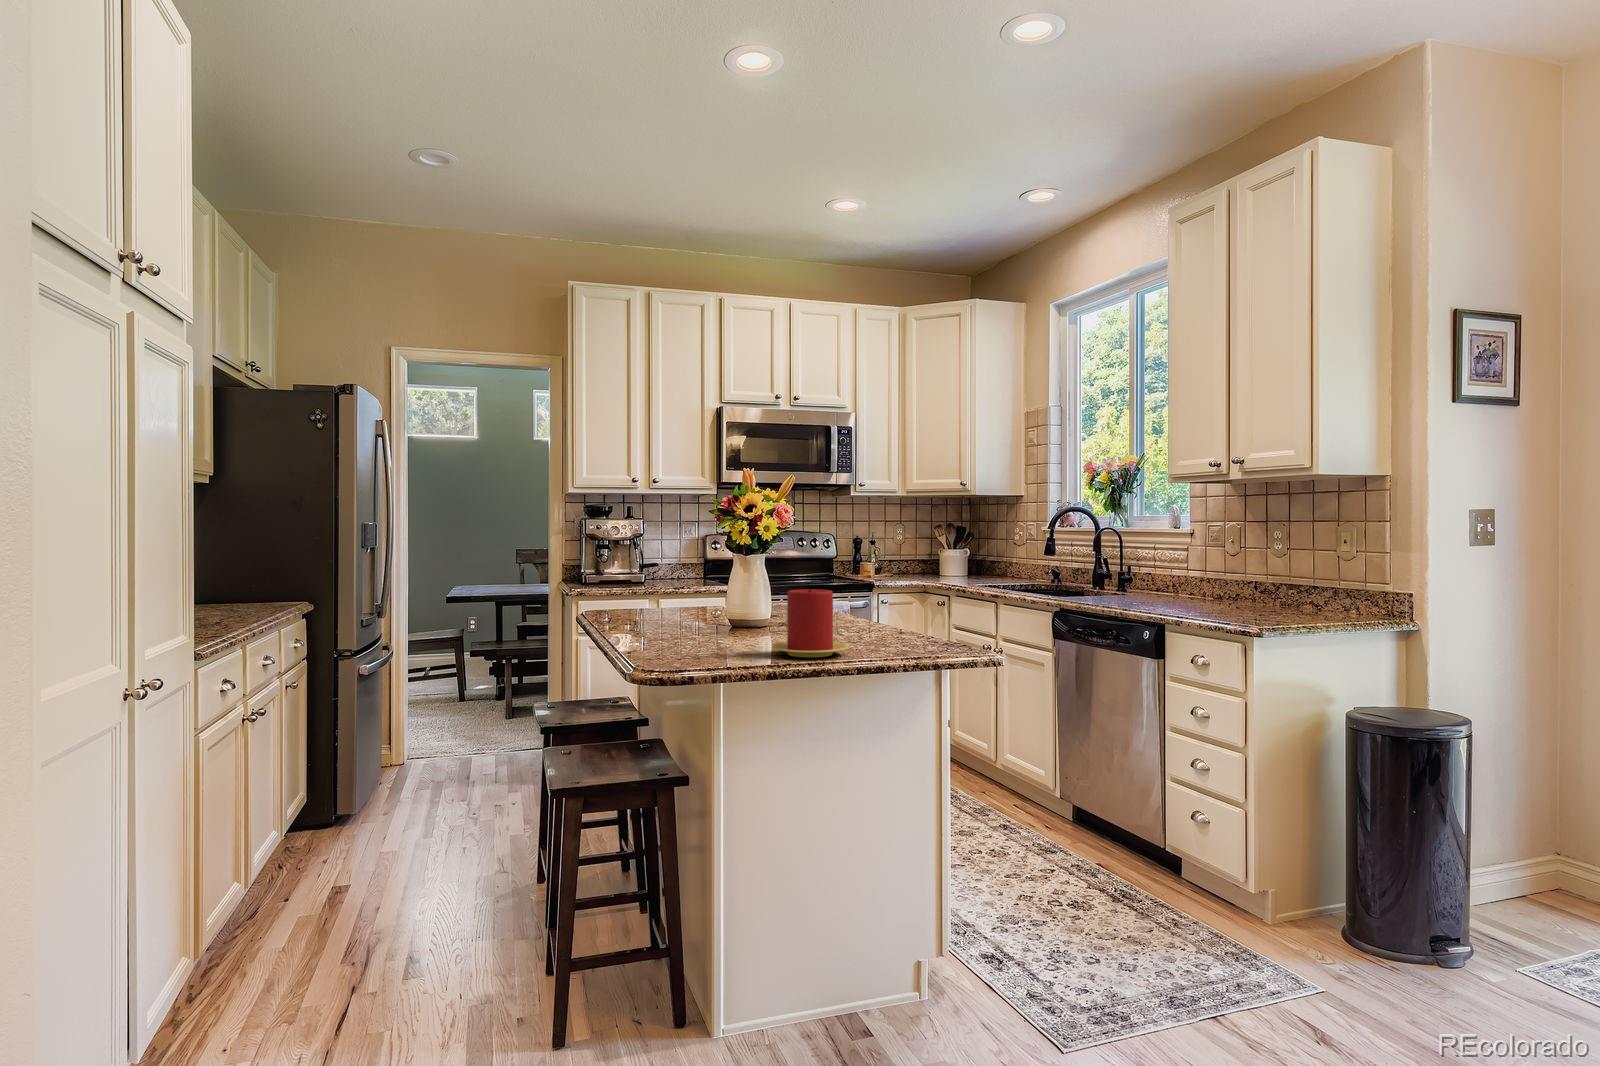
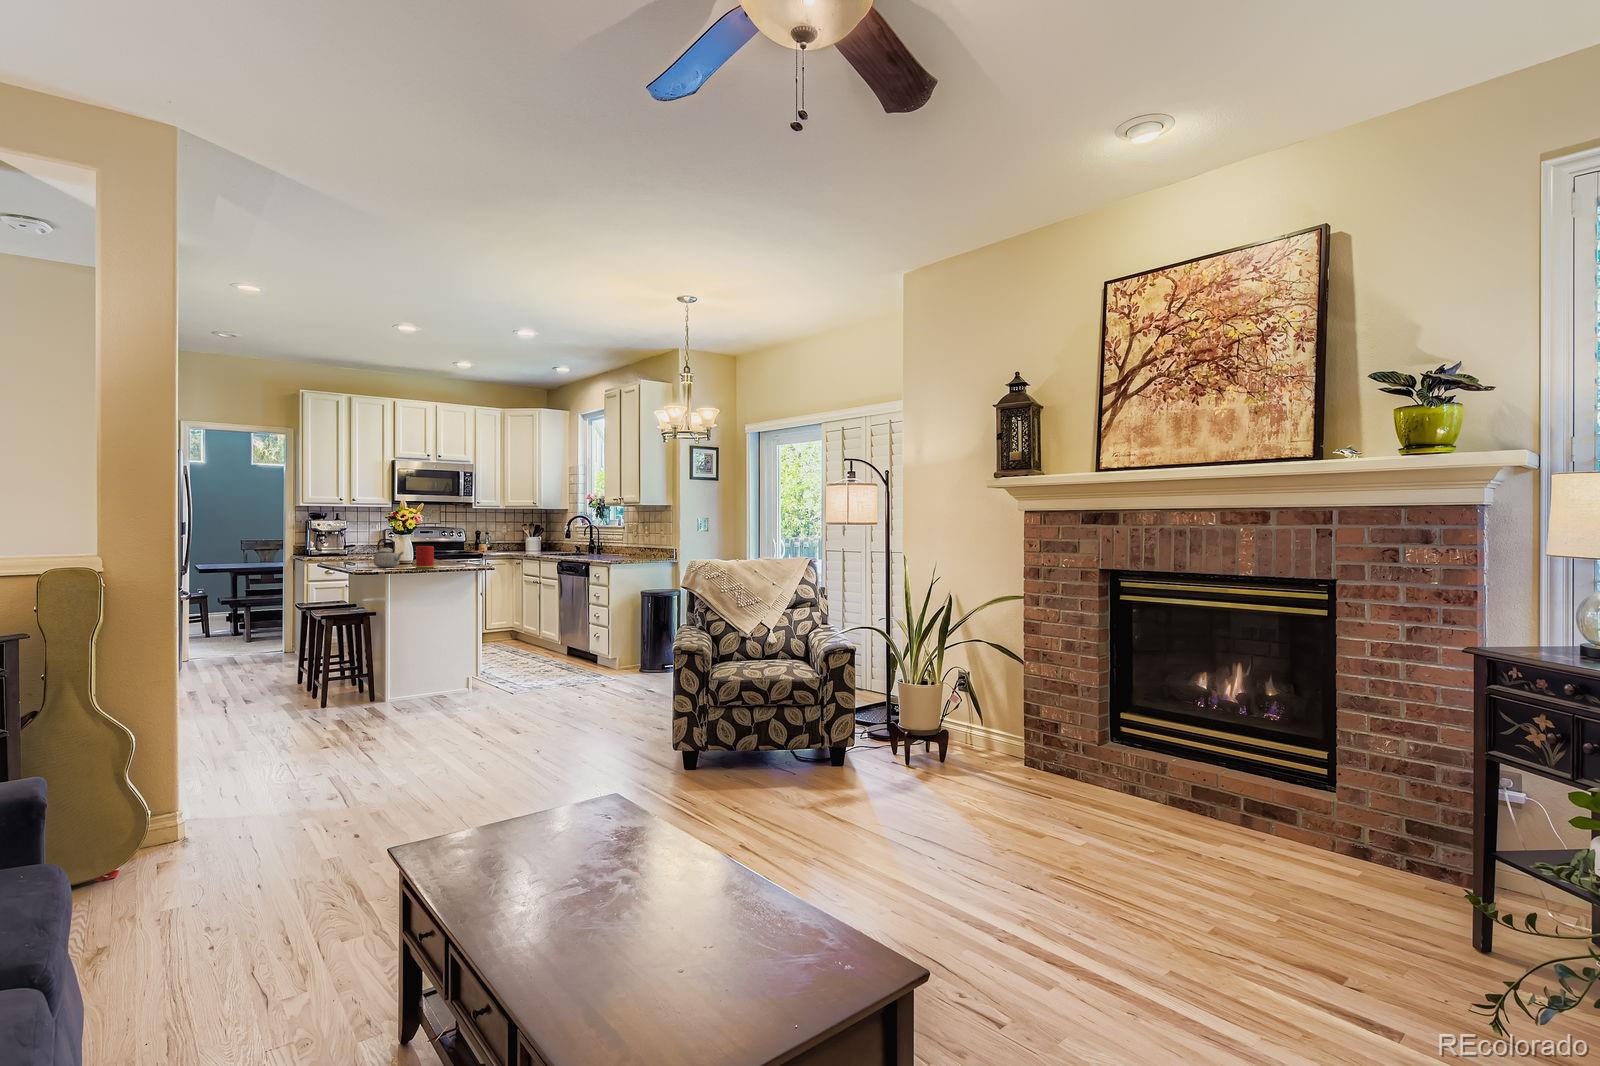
teapot: none [682,565,752,641] -> present [374,539,403,568]

